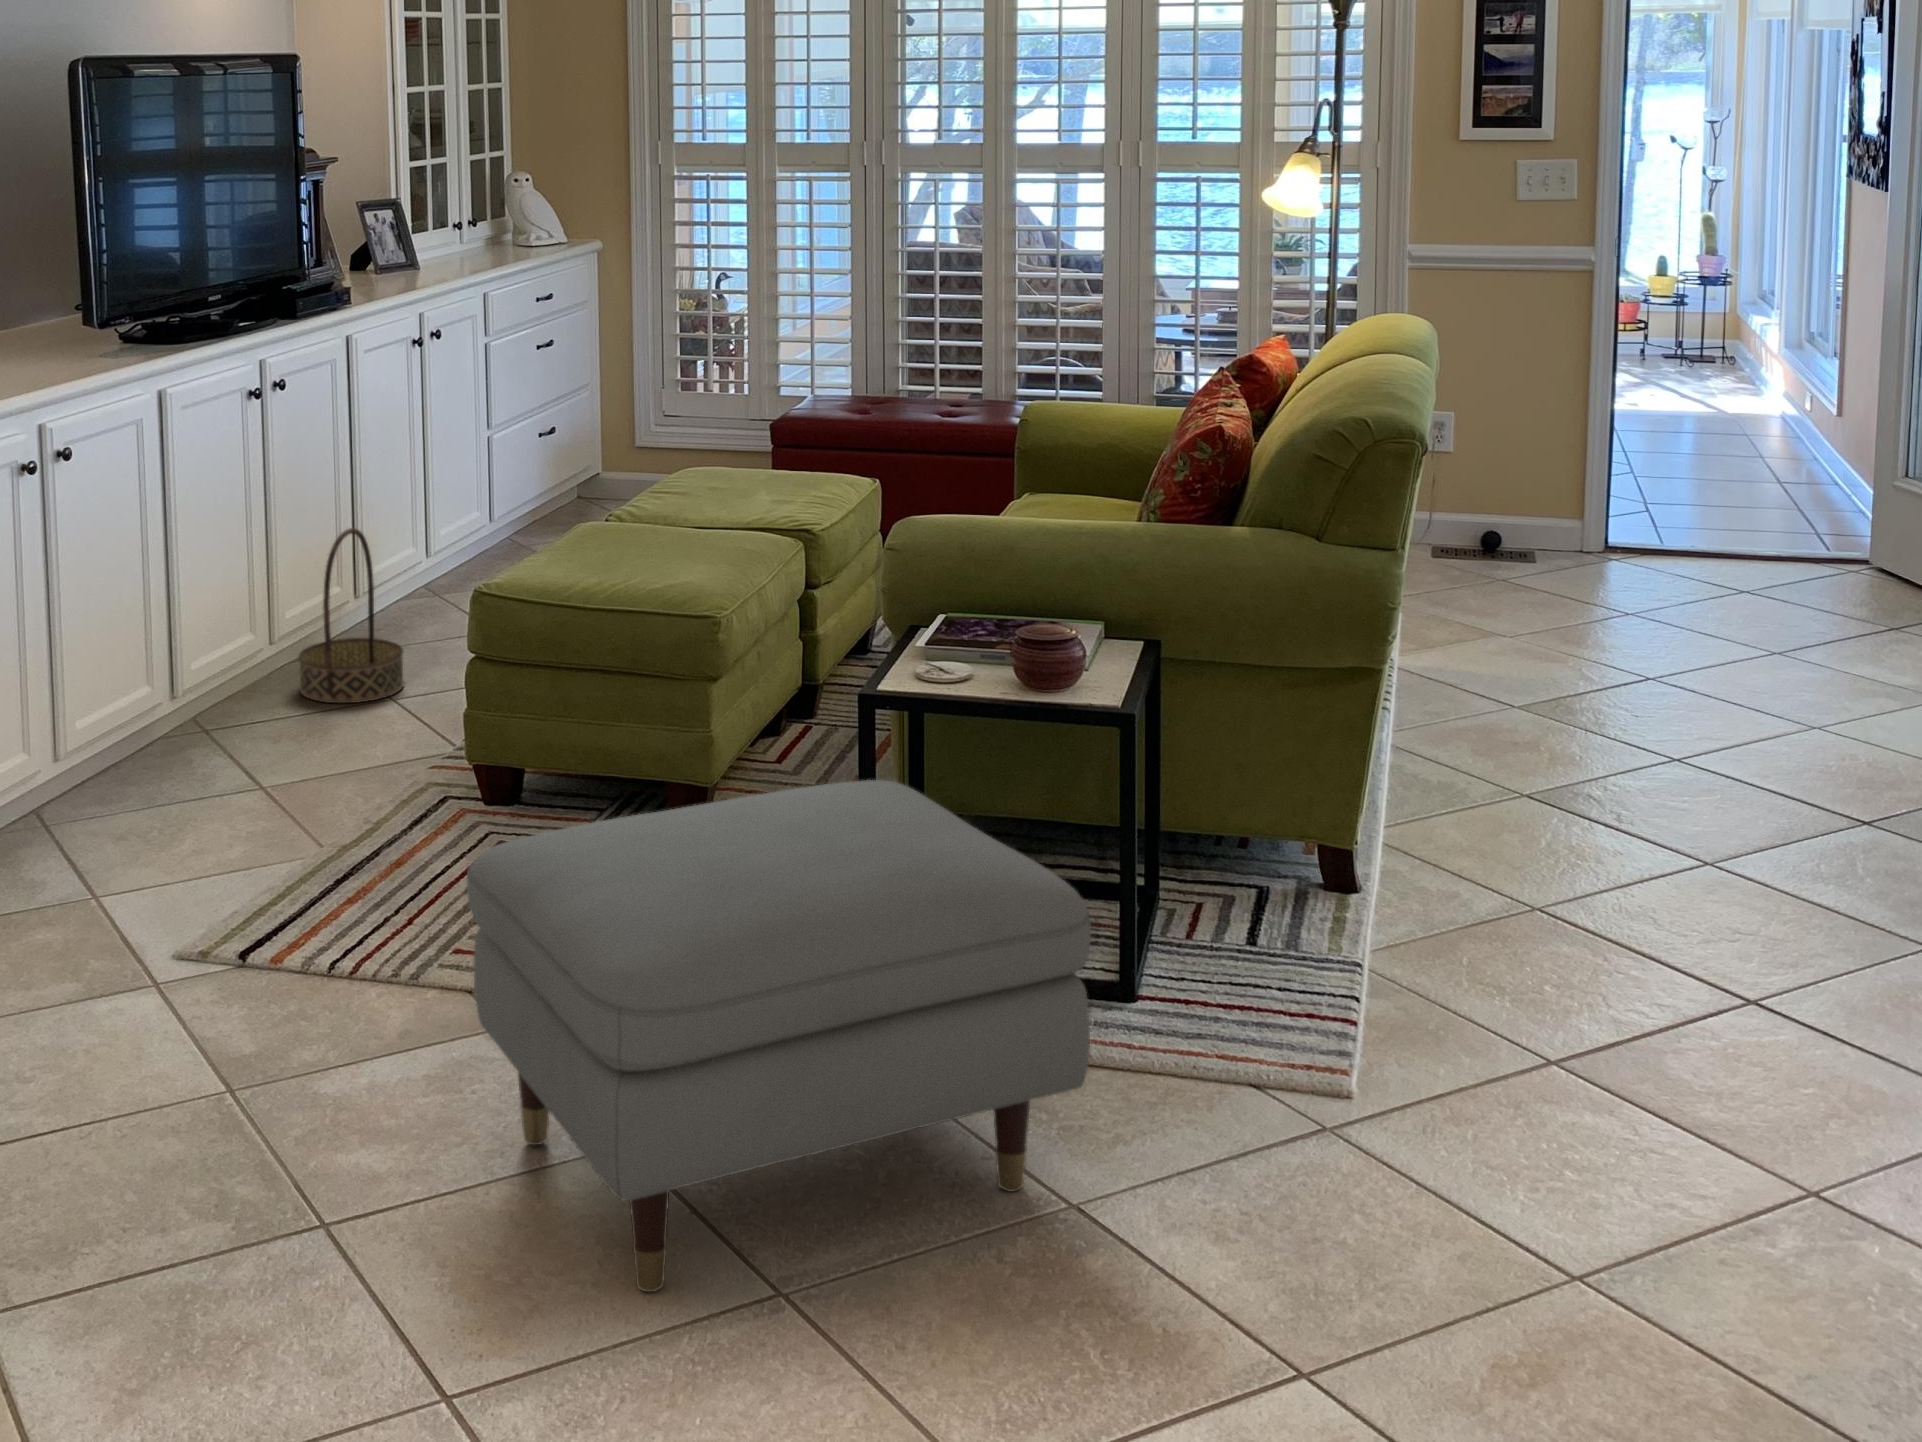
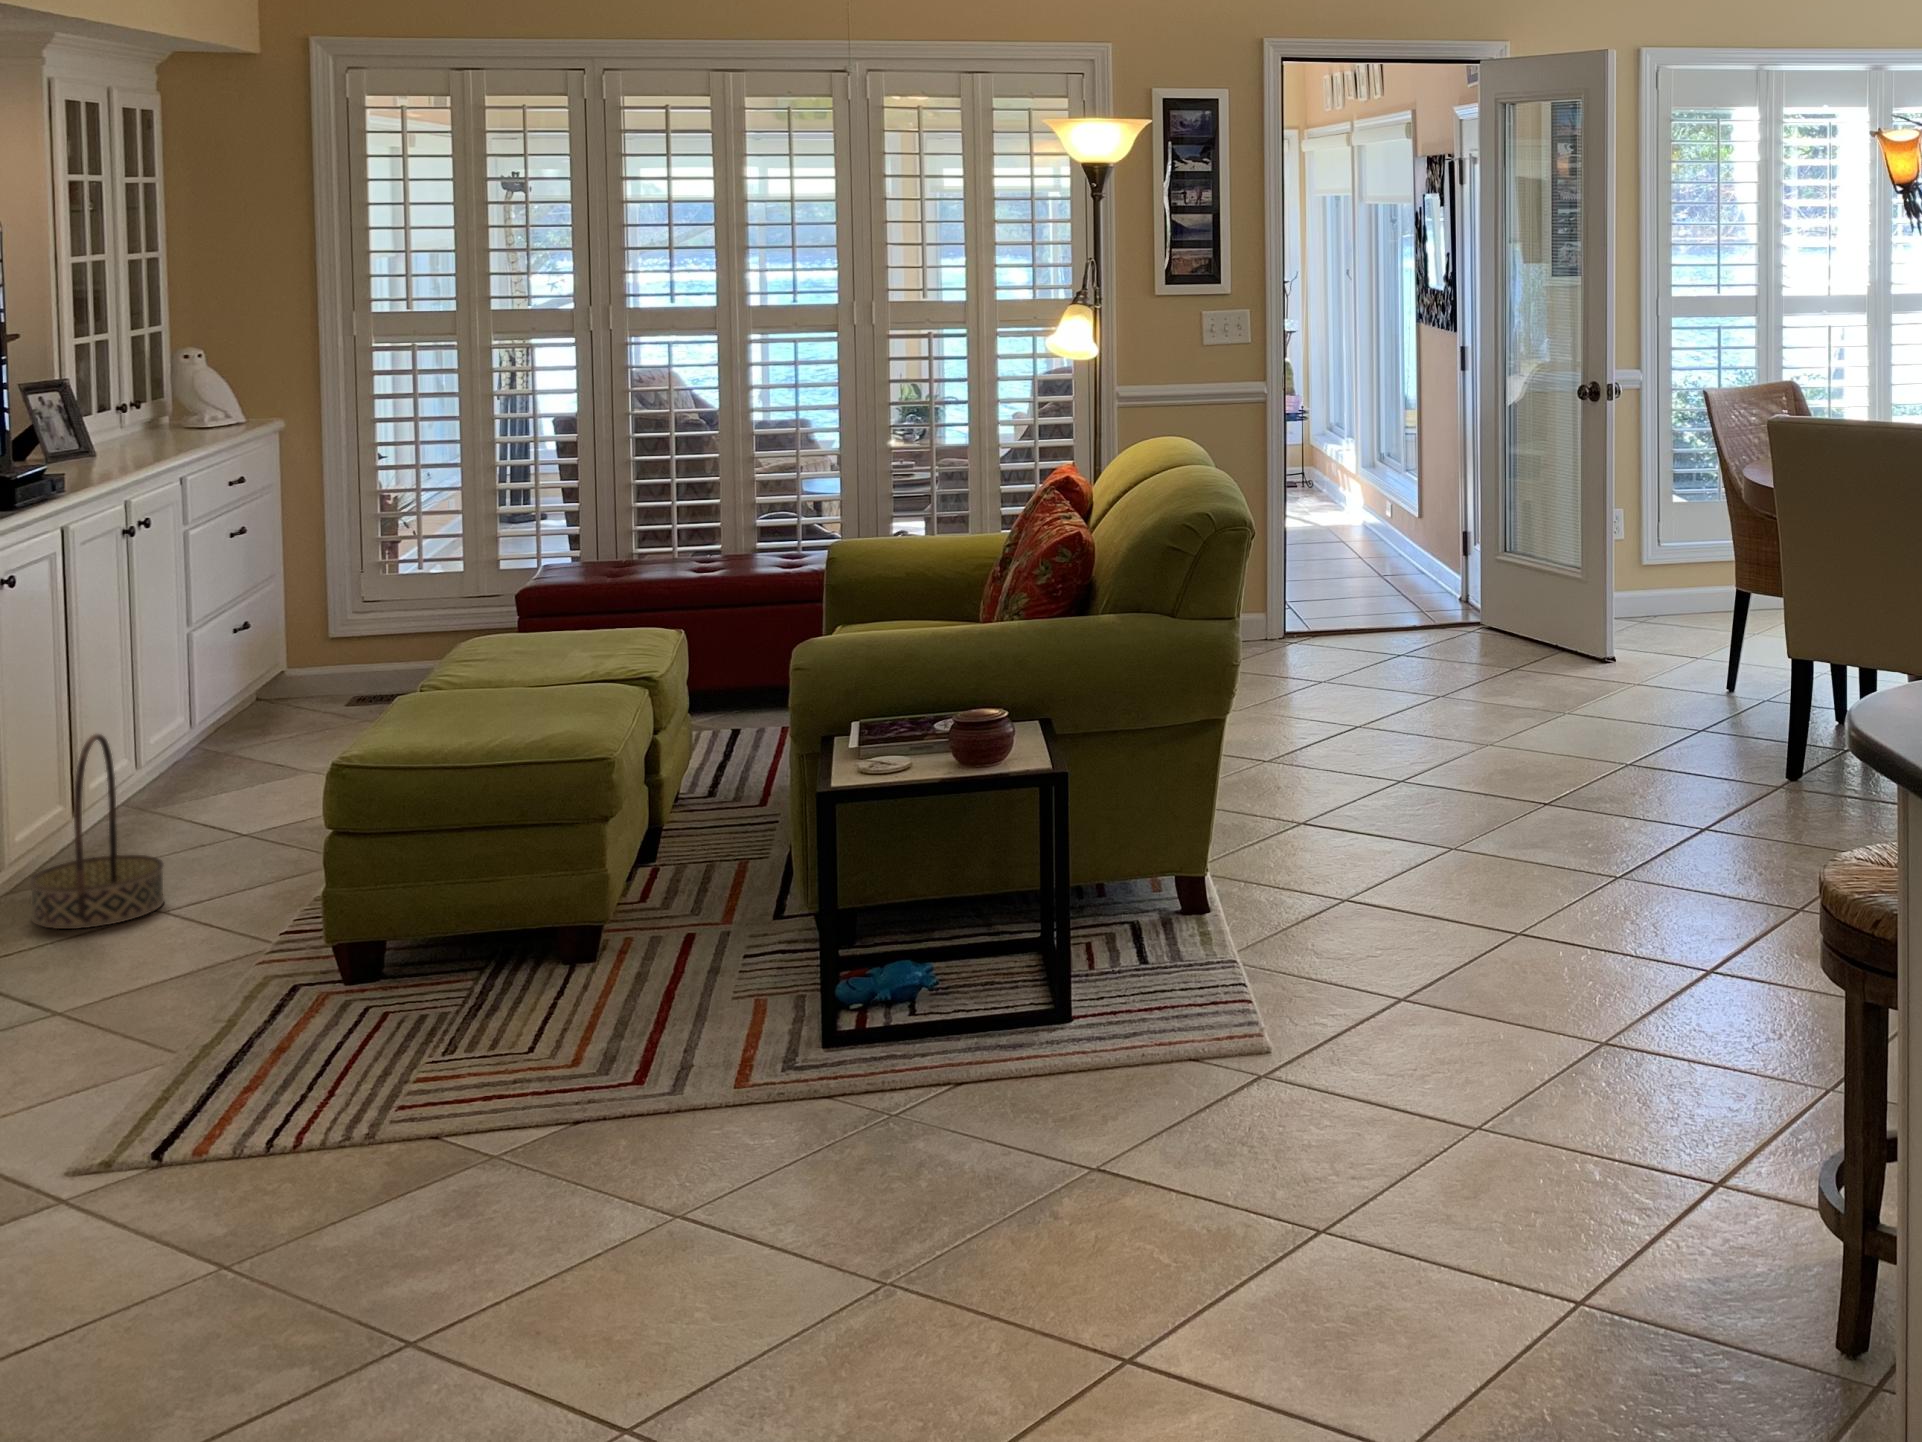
ottoman: present [467,780,1091,1292] -> none [523,854,1102,1304]

